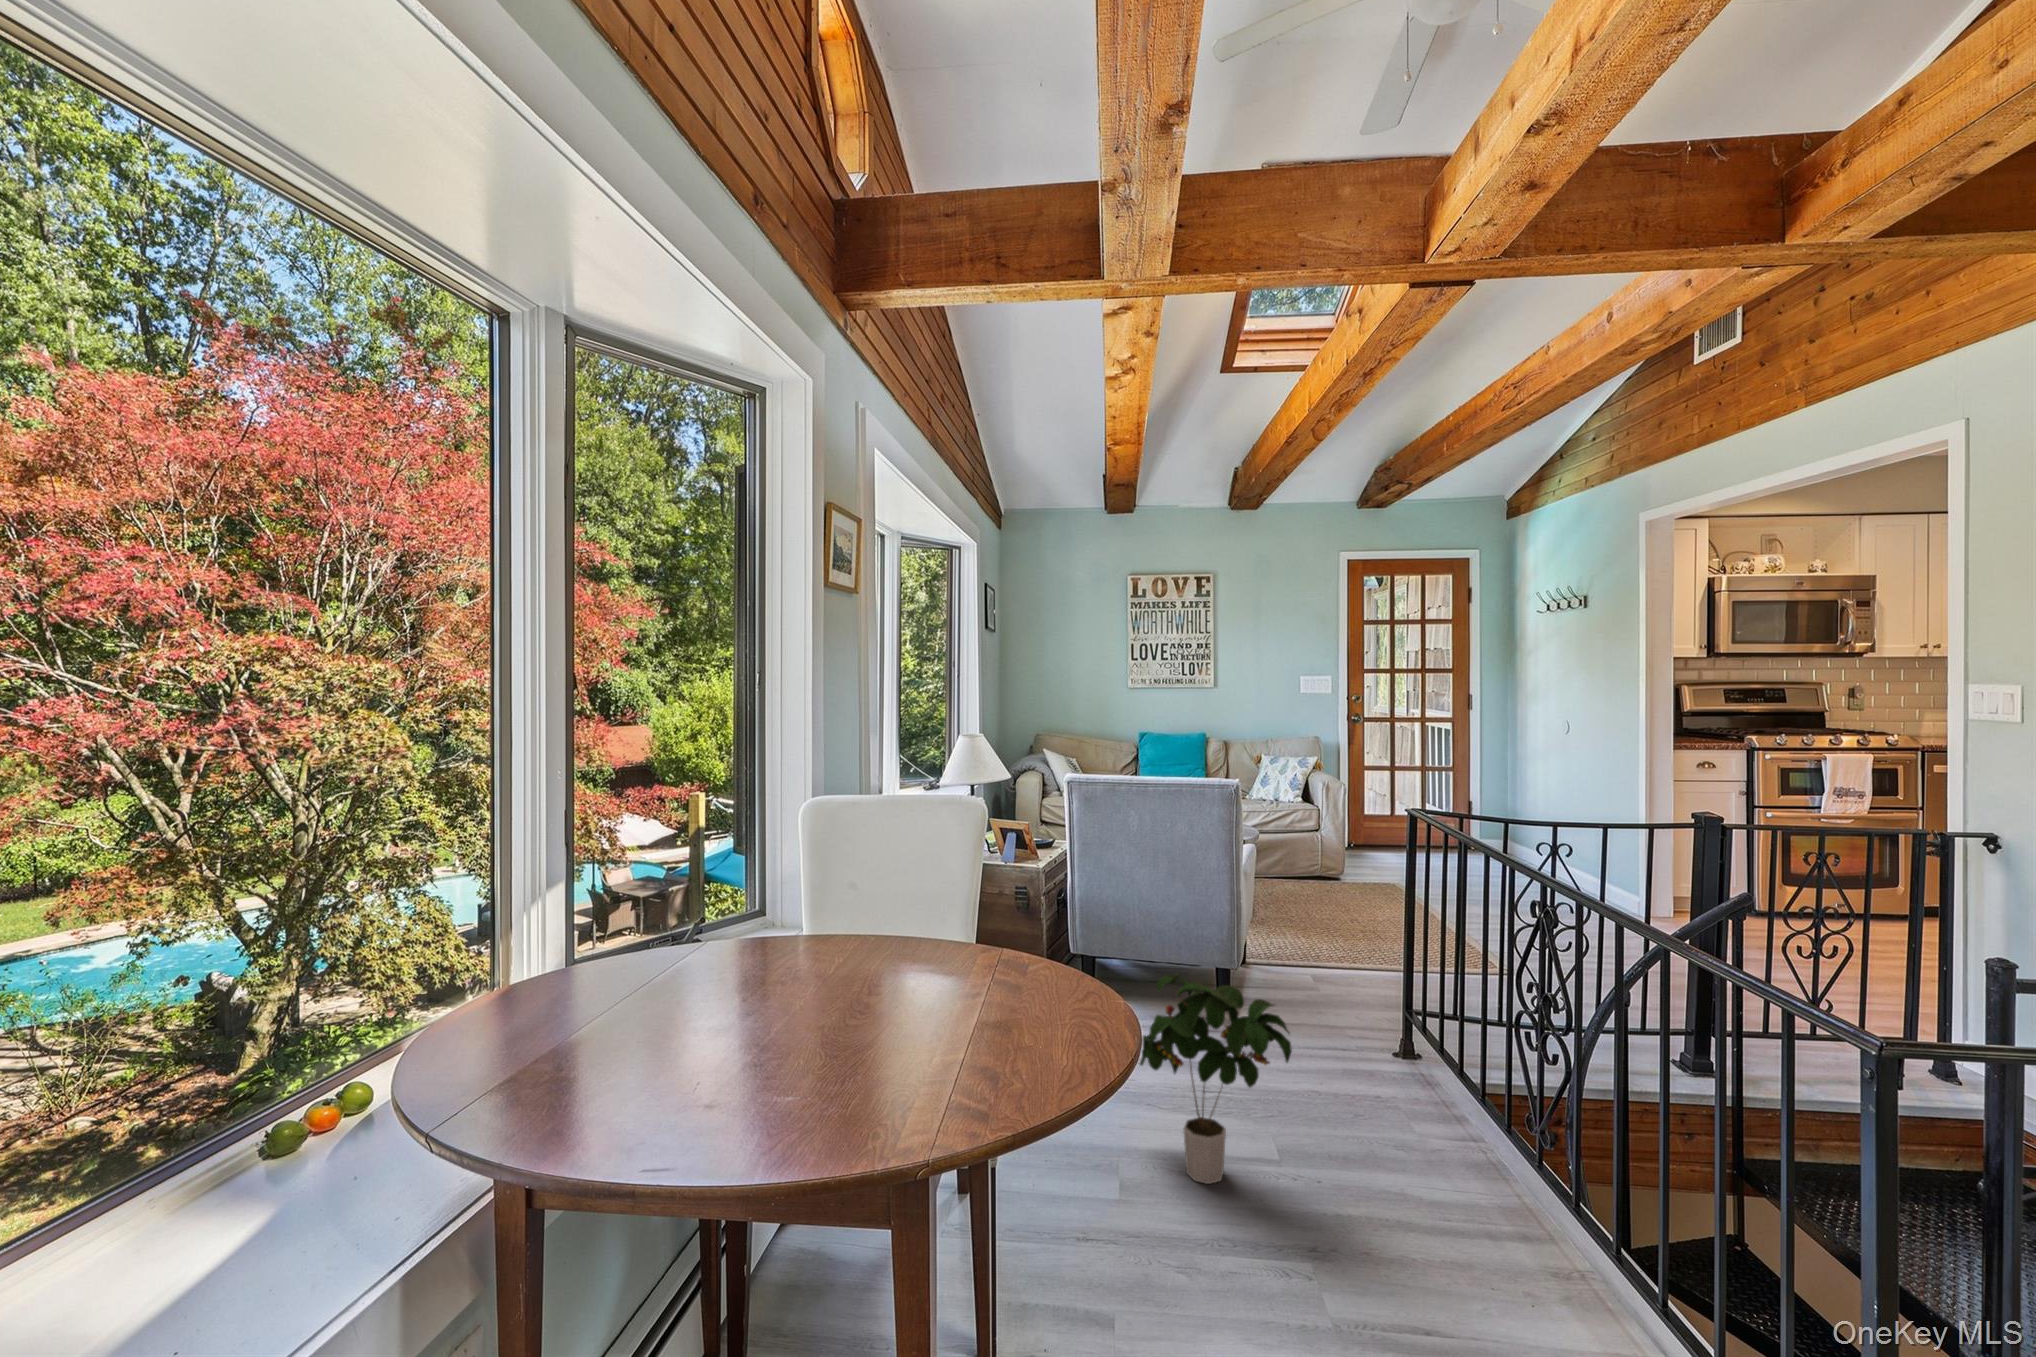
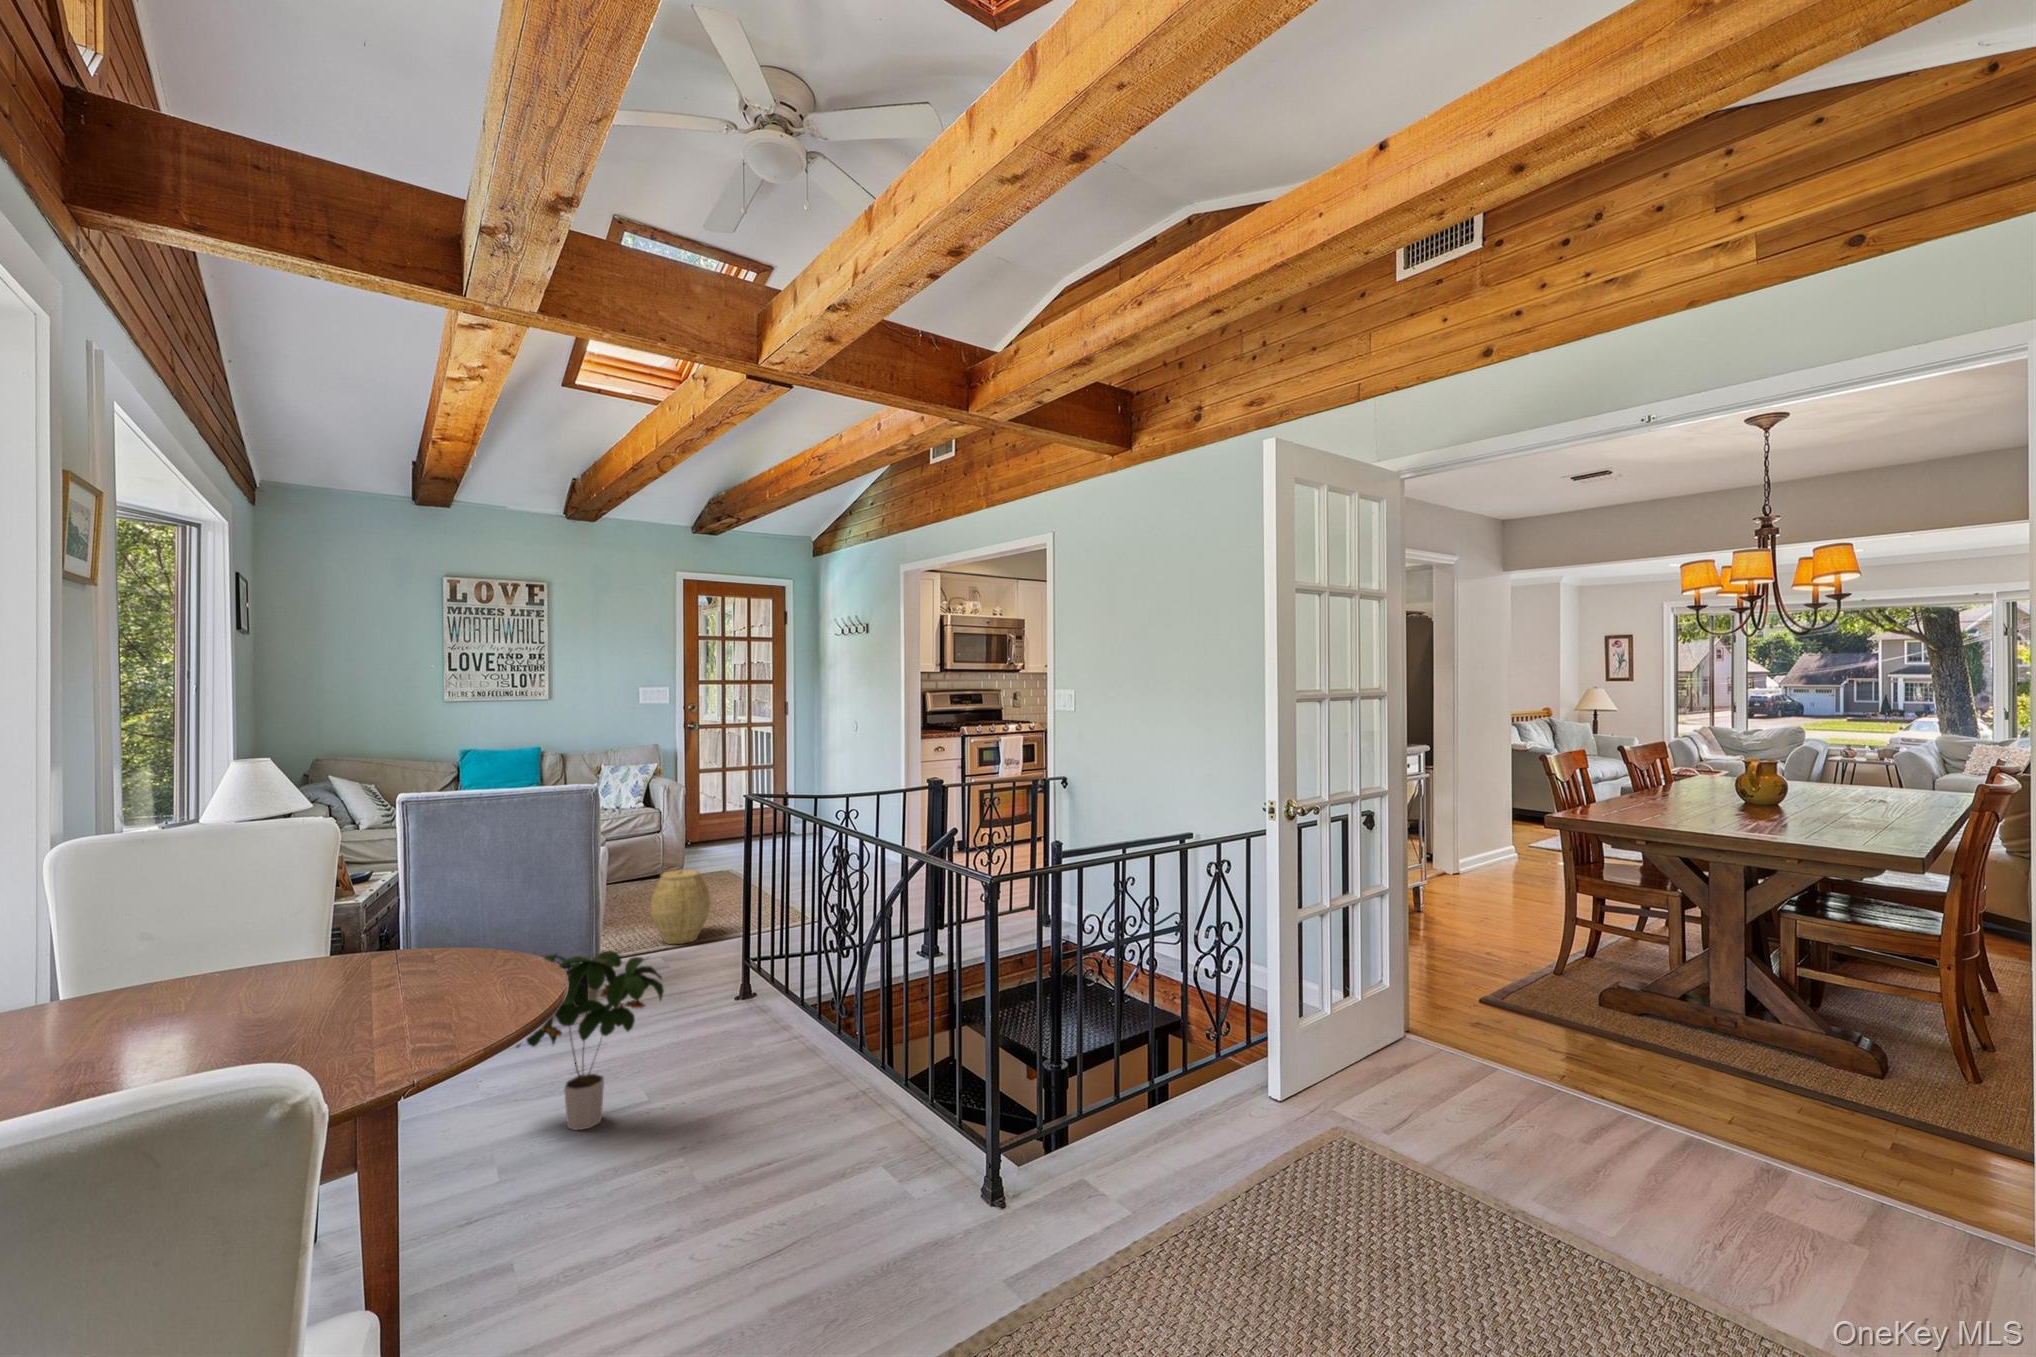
woven basket: none [1301,883,1369,968] -> present [650,870,711,944]

